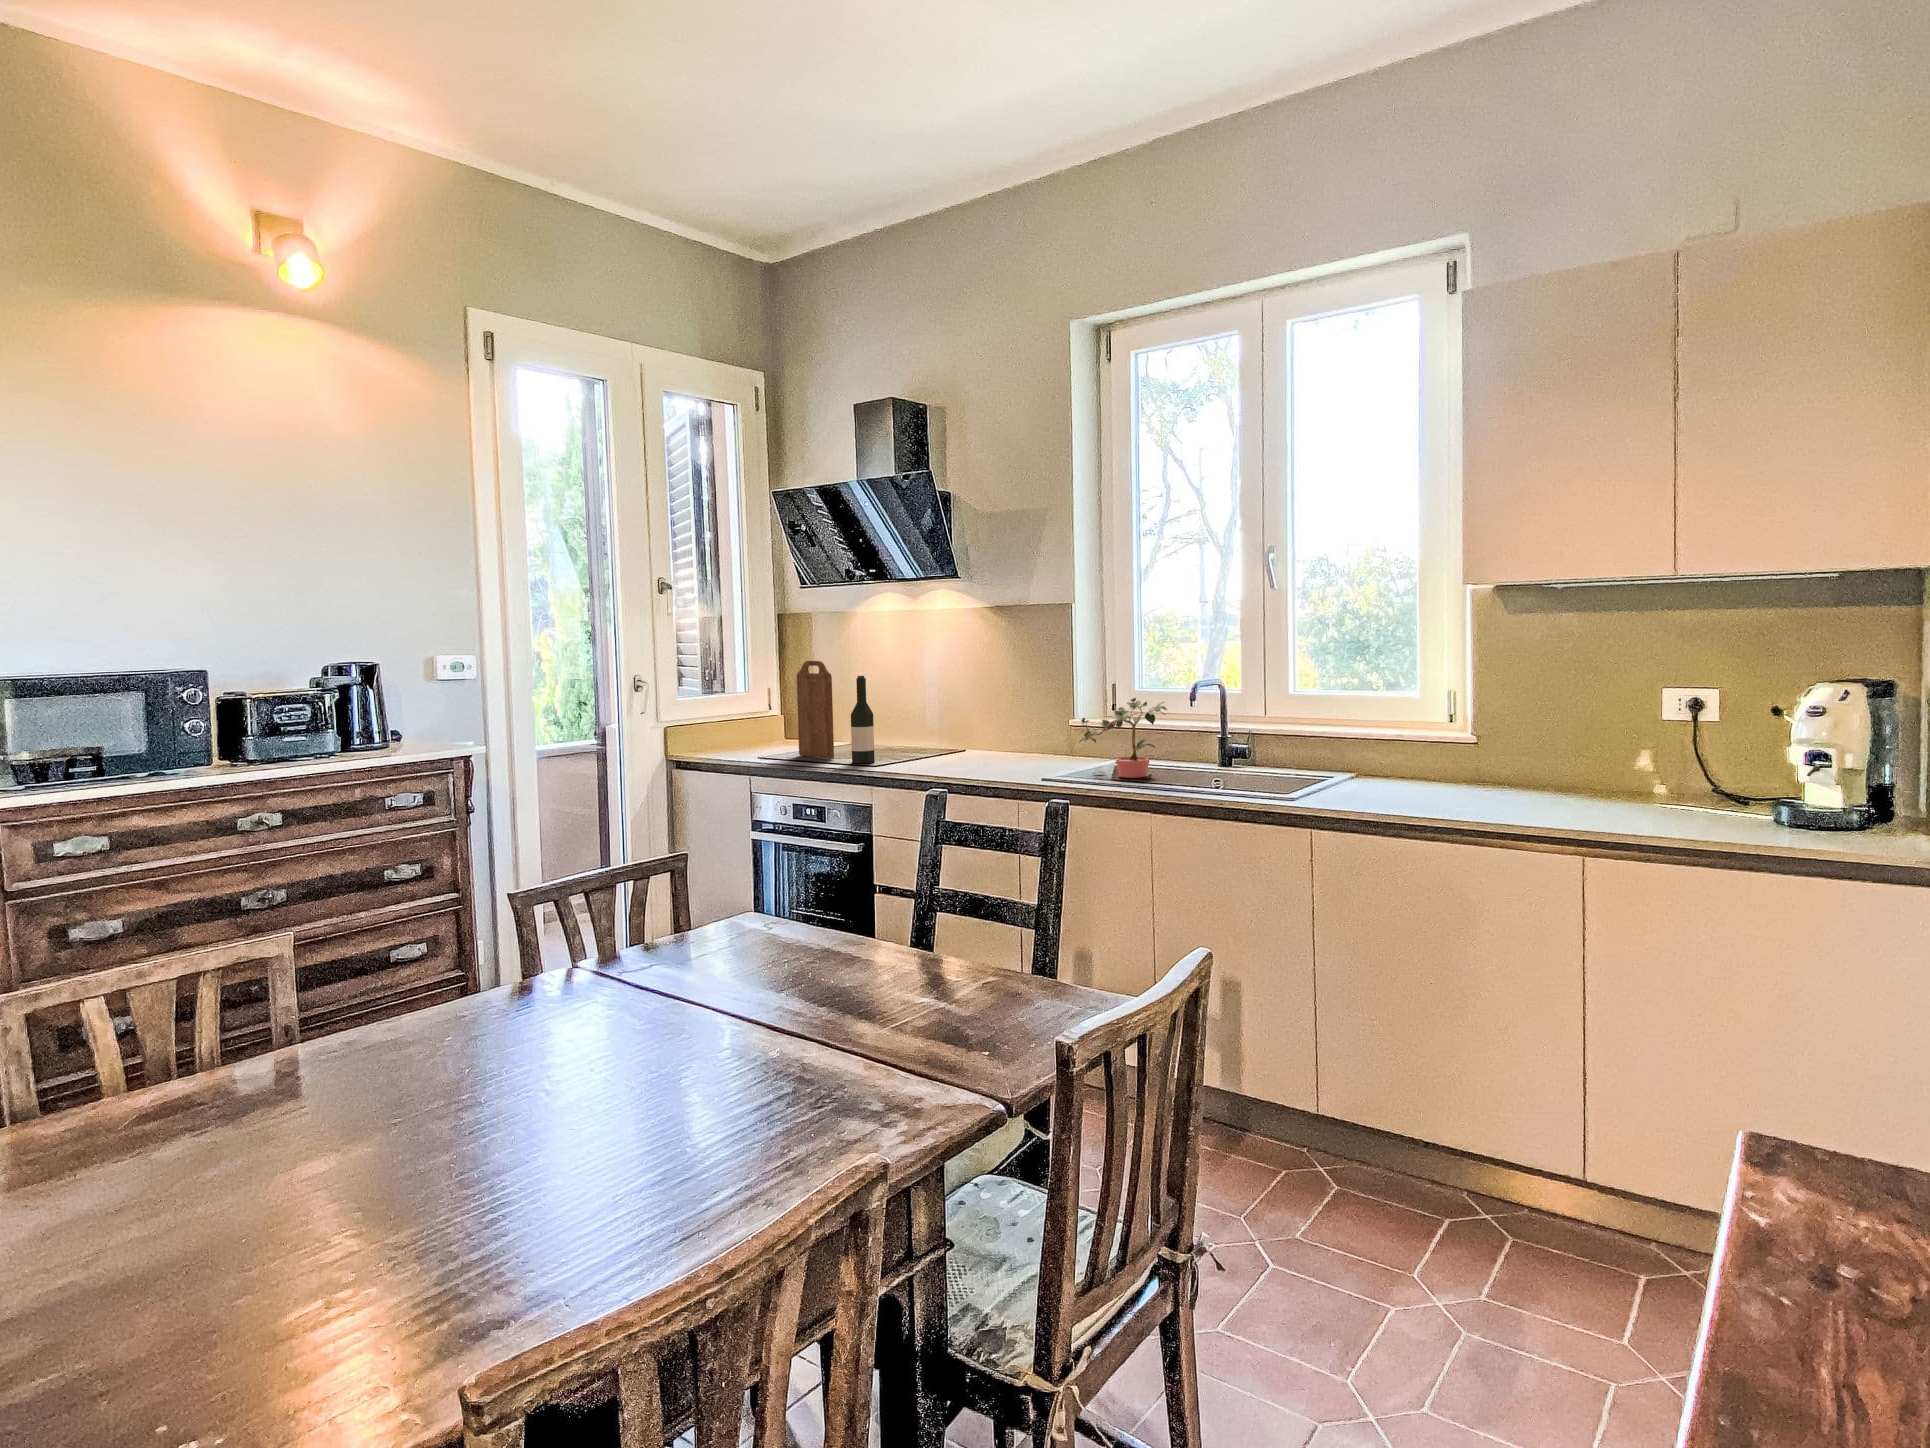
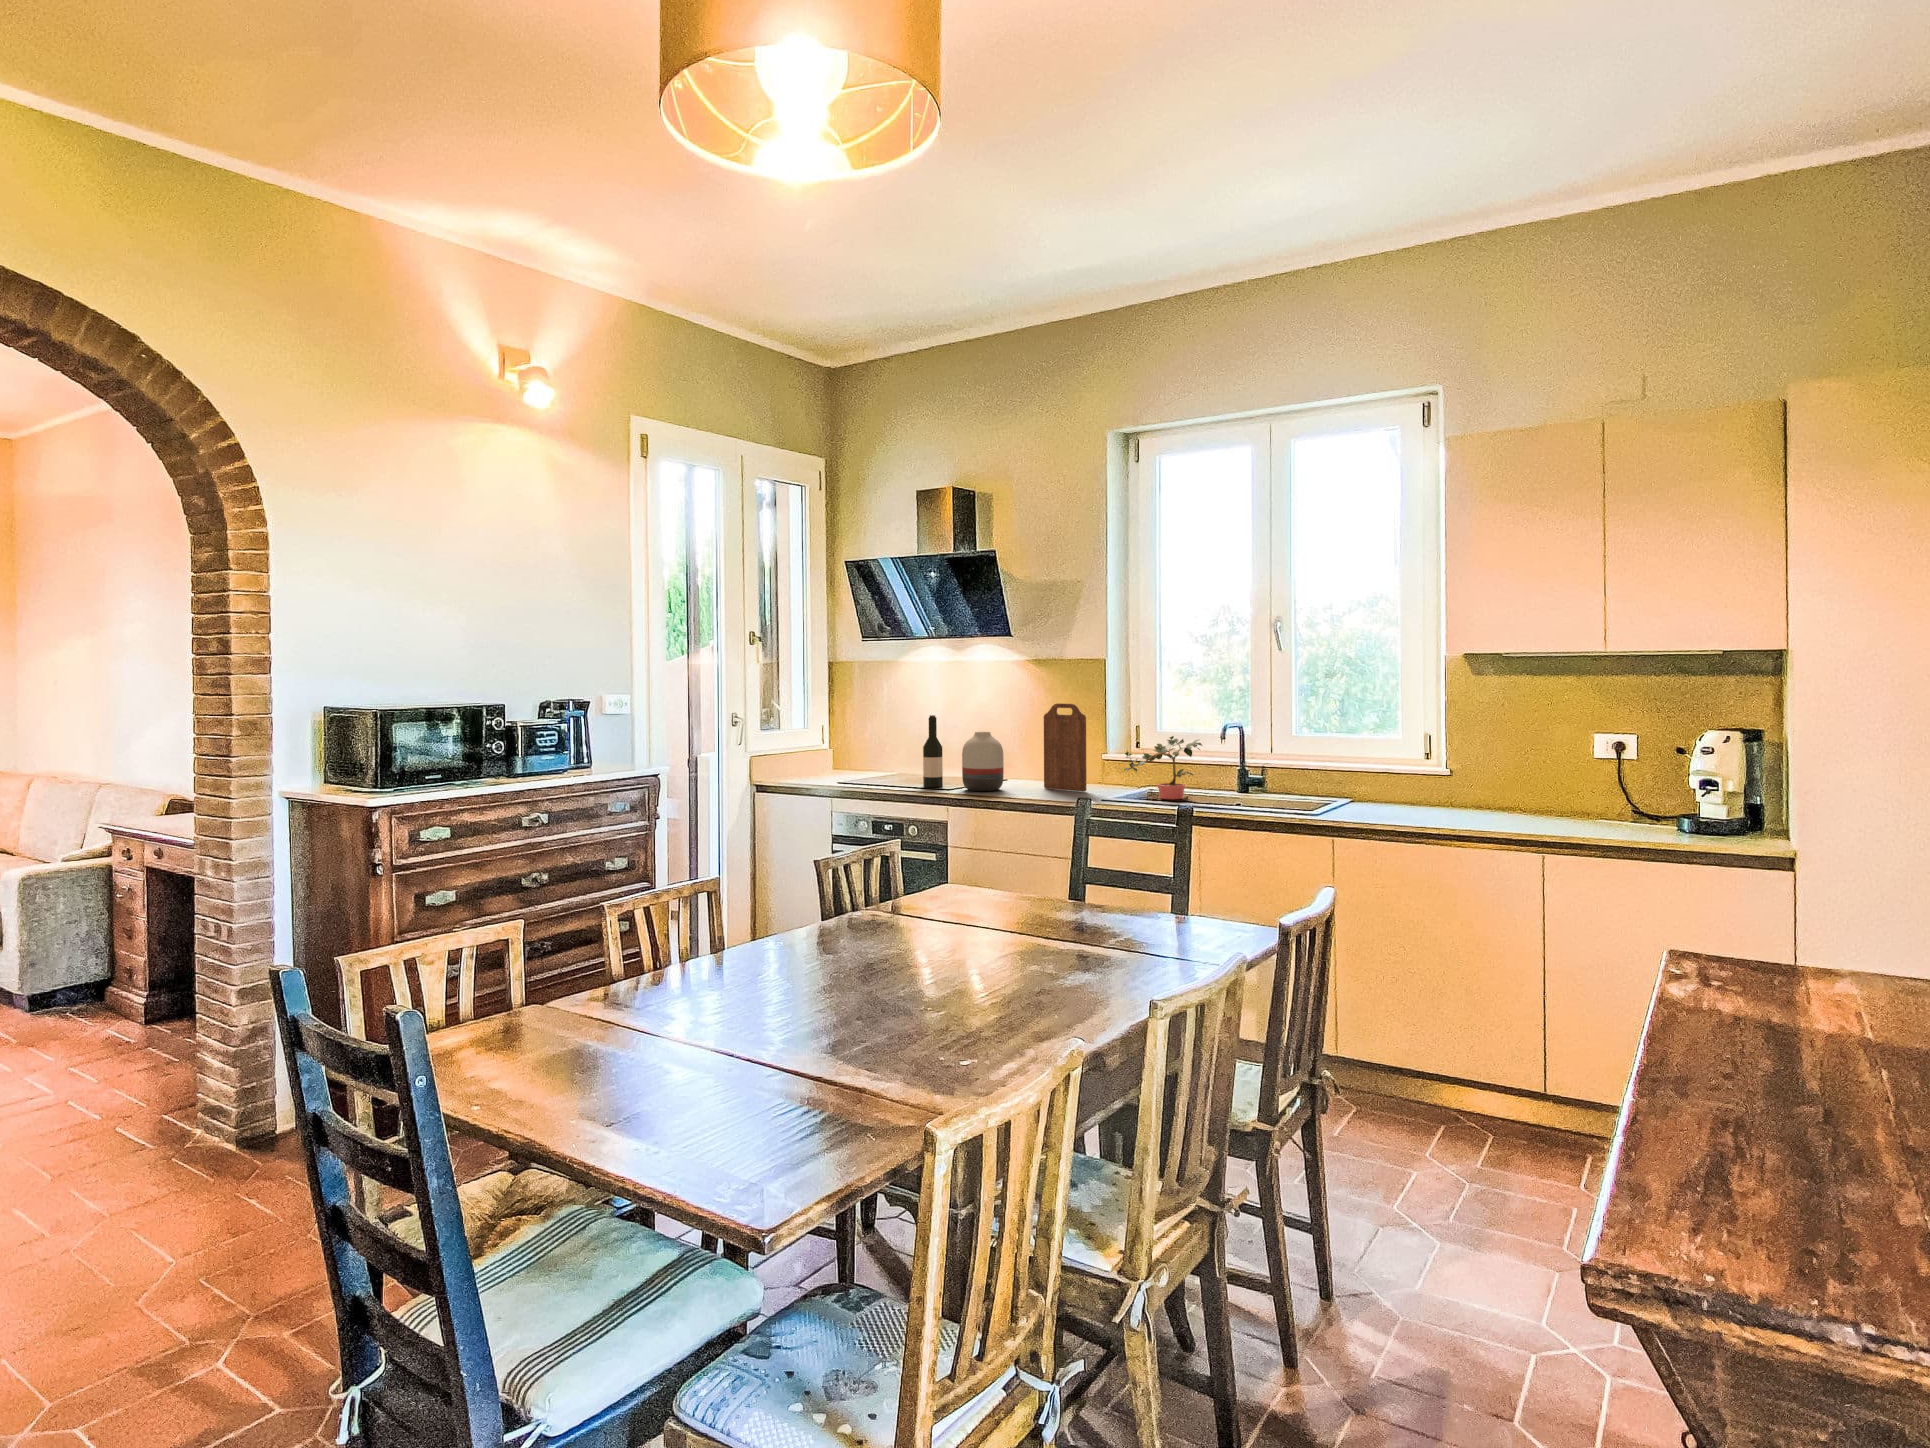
cutting board: present [797,661,834,759] -> present [1044,703,1087,792]
vase: none [890,695,942,768] -> present [962,732,1004,791]

